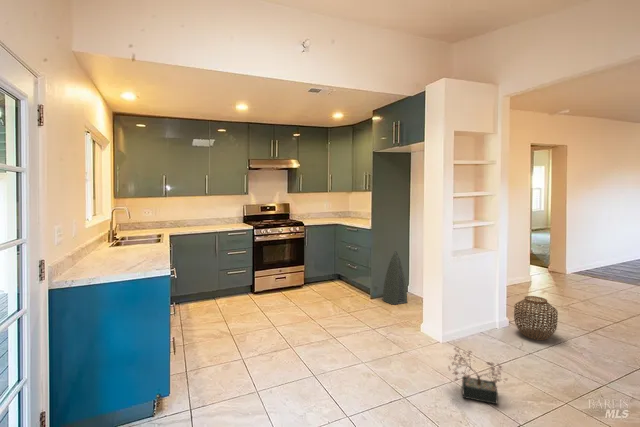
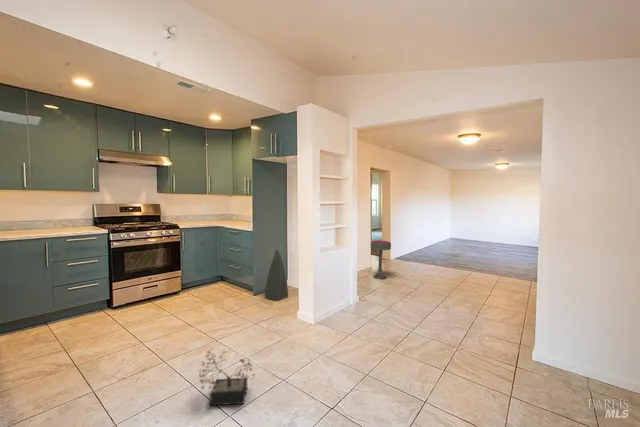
bar stool: none [522,248,553,298] -> present [371,241,391,279]
woven basket: present [514,296,558,340] -> none [380,280,411,316]
decorative plant: present [449,348,507,404] -> present [199,351,255,405]

